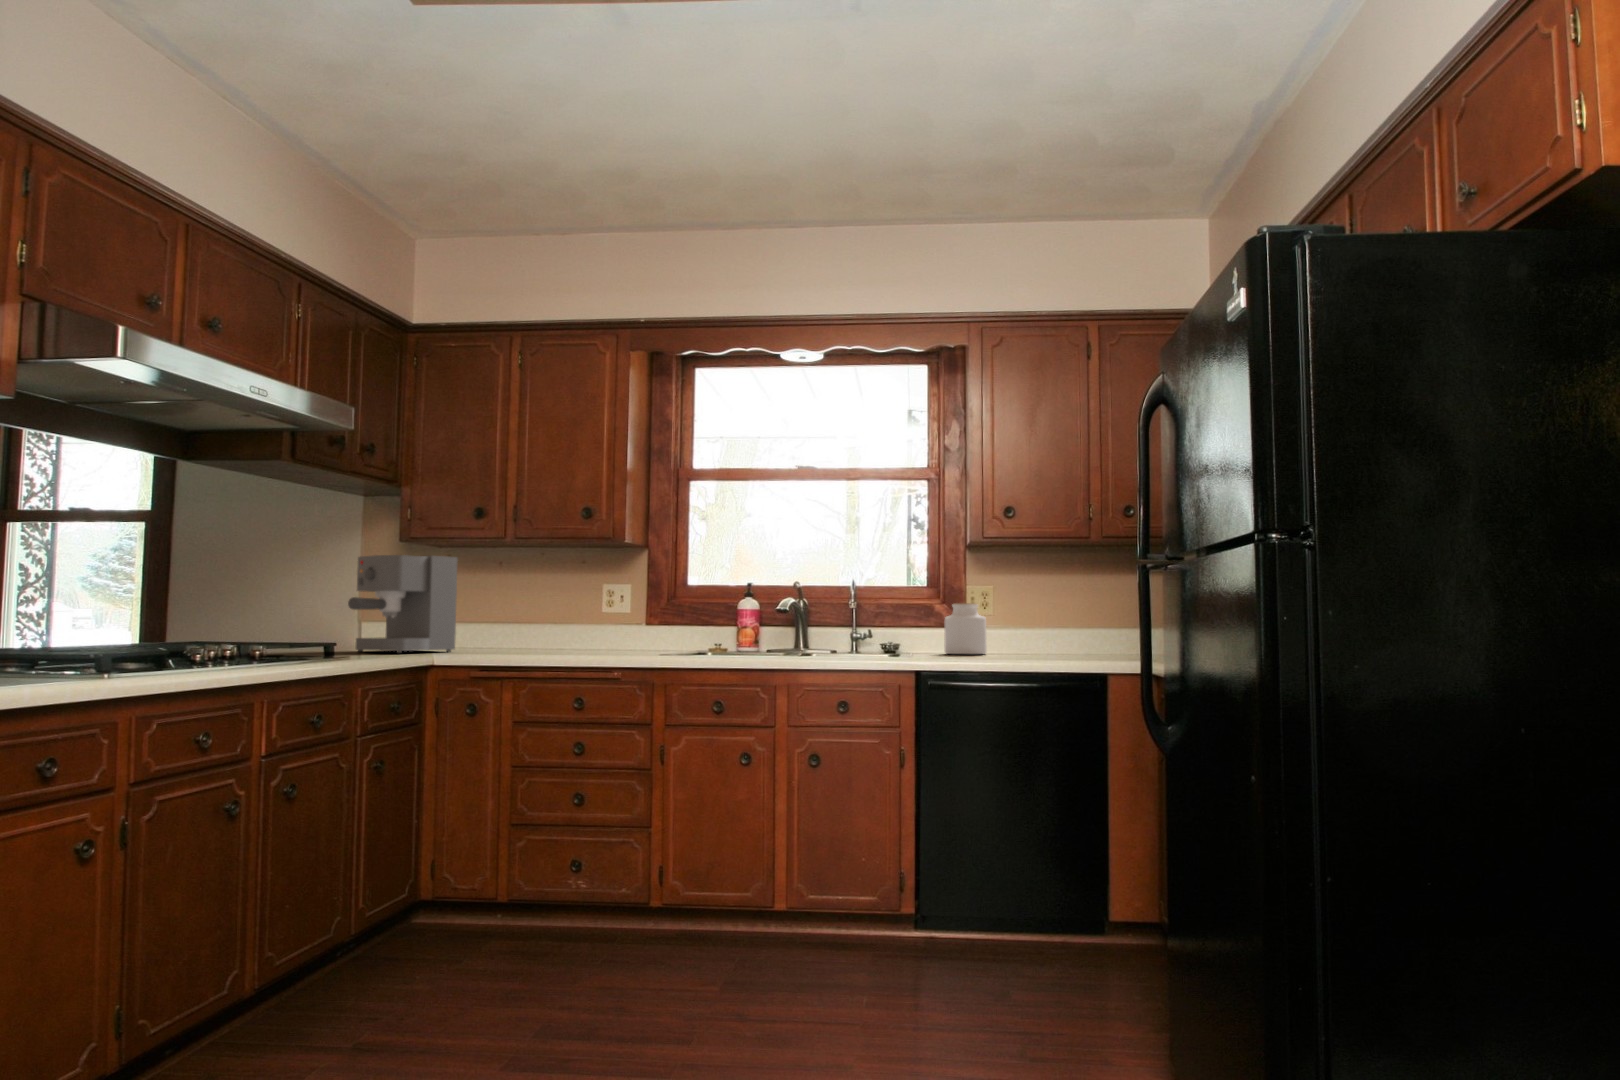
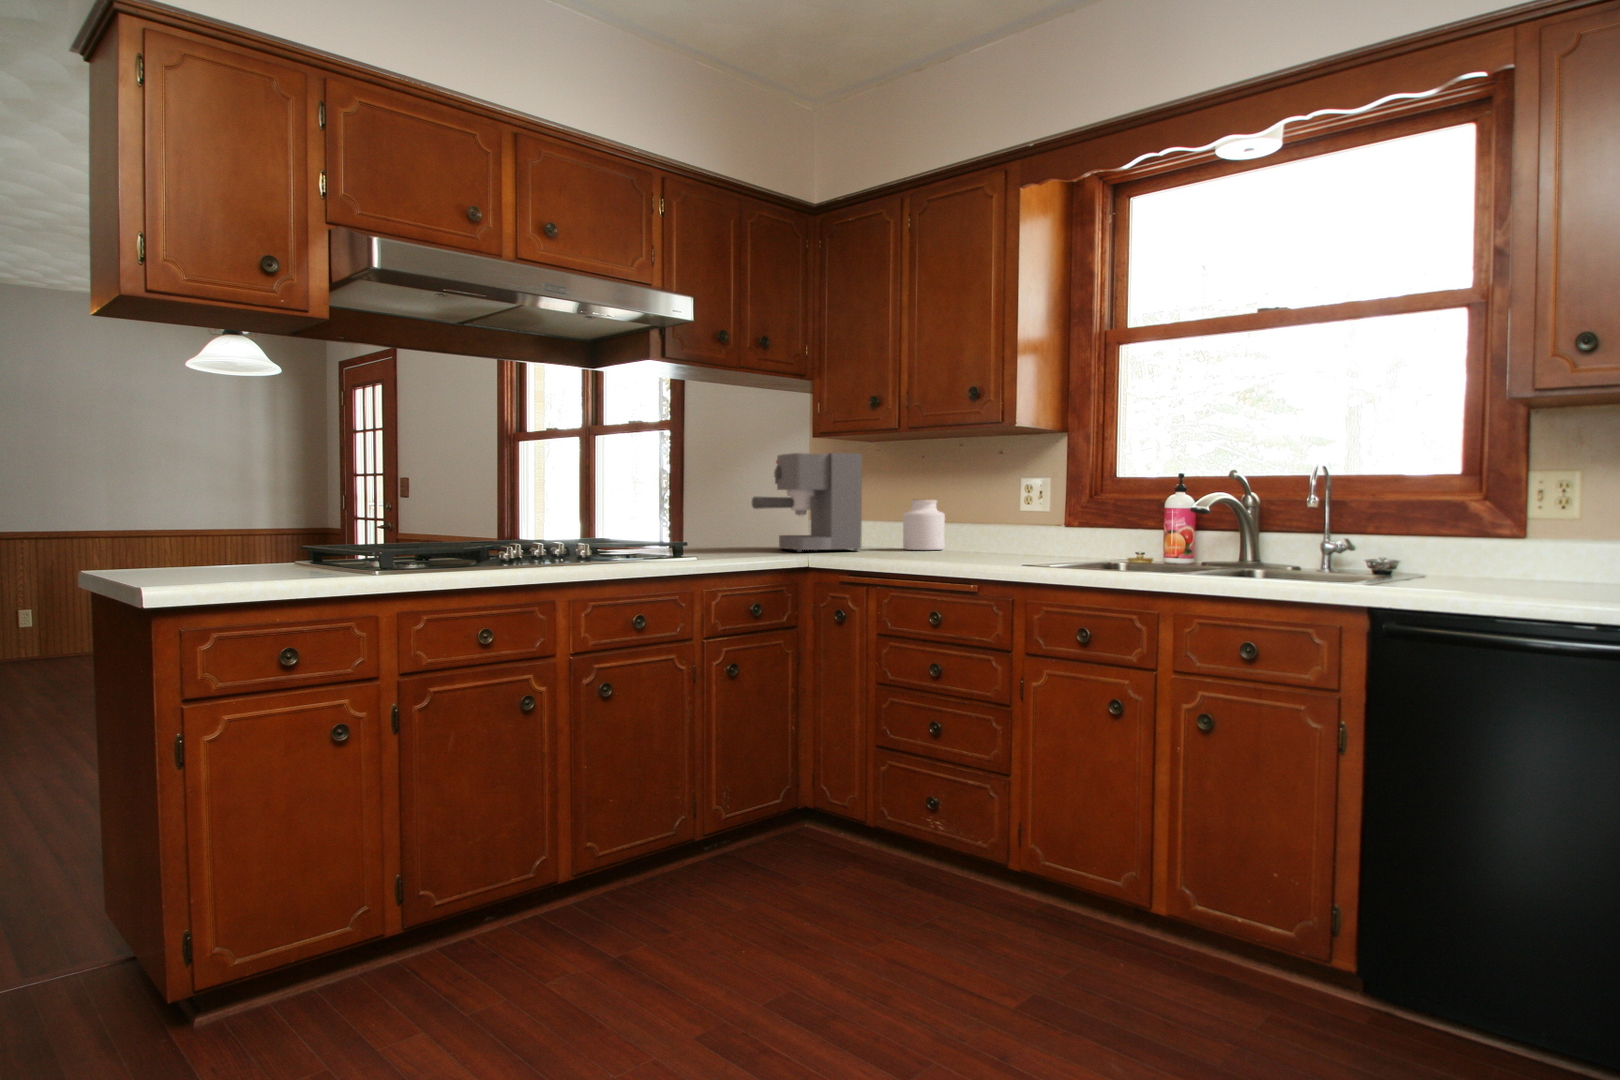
jar: present [945,603,987,654] -> present [903,499,945,550]

